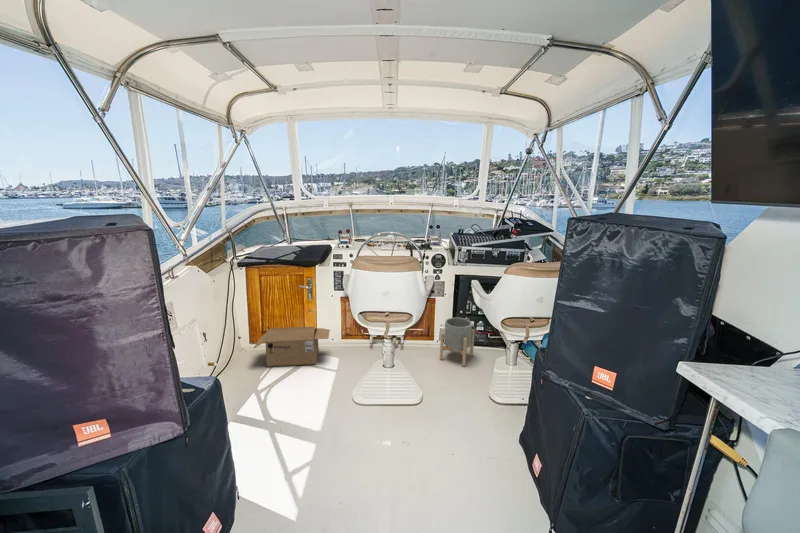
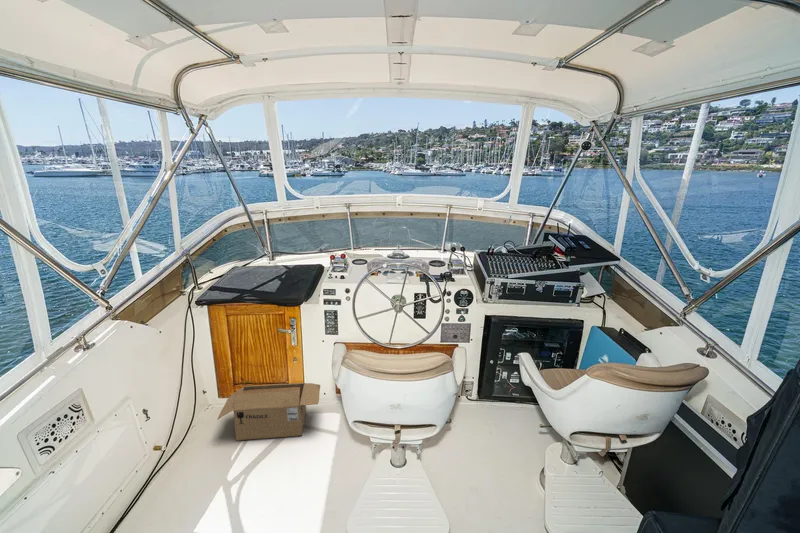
planter: present [440,318,474,366] -> none [464,370,509,438]

